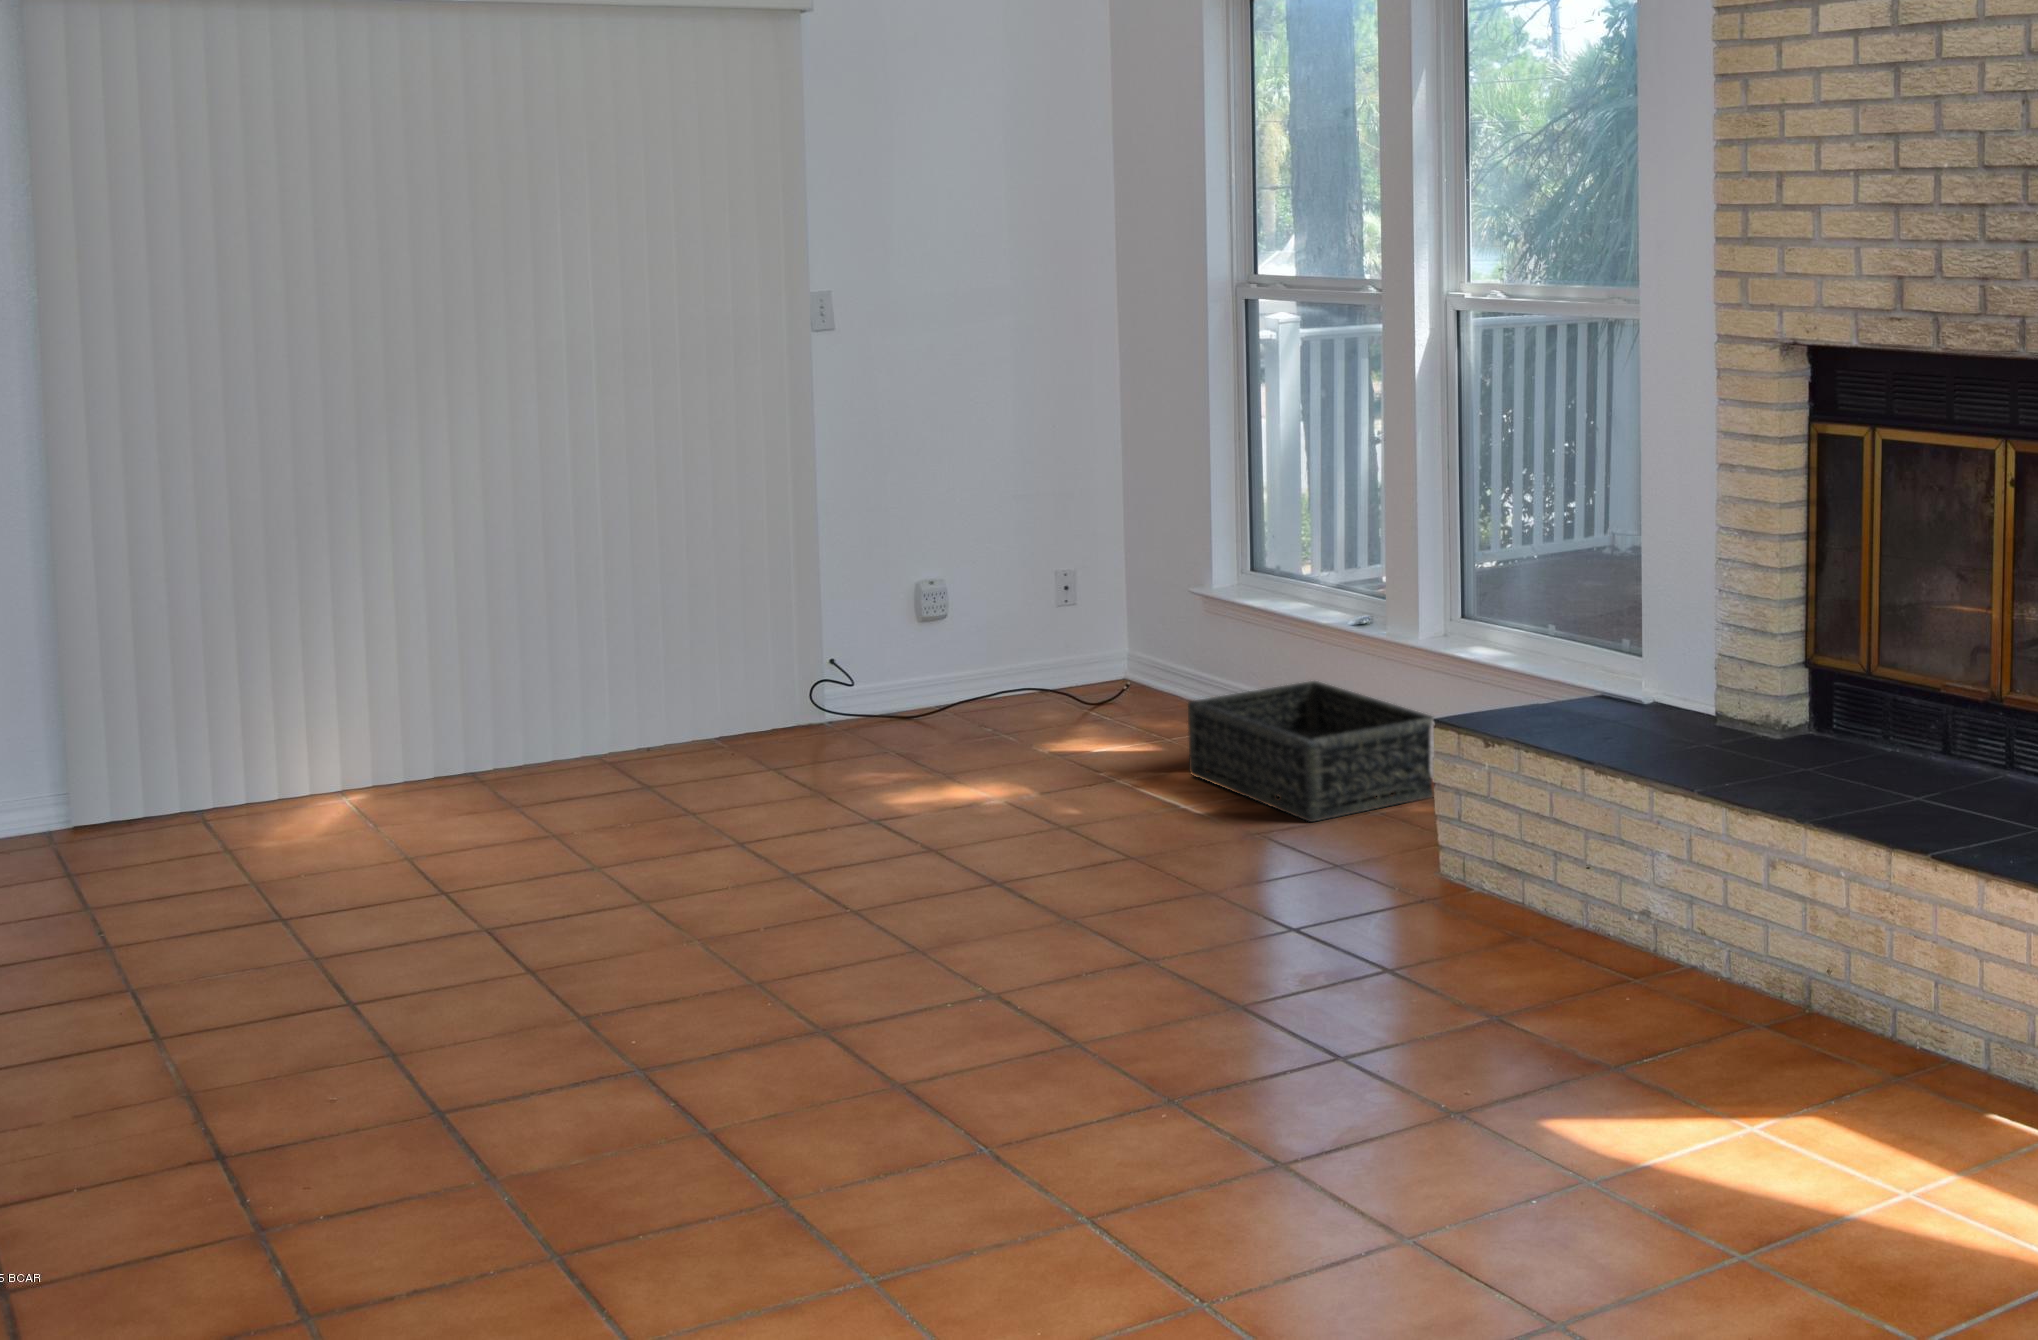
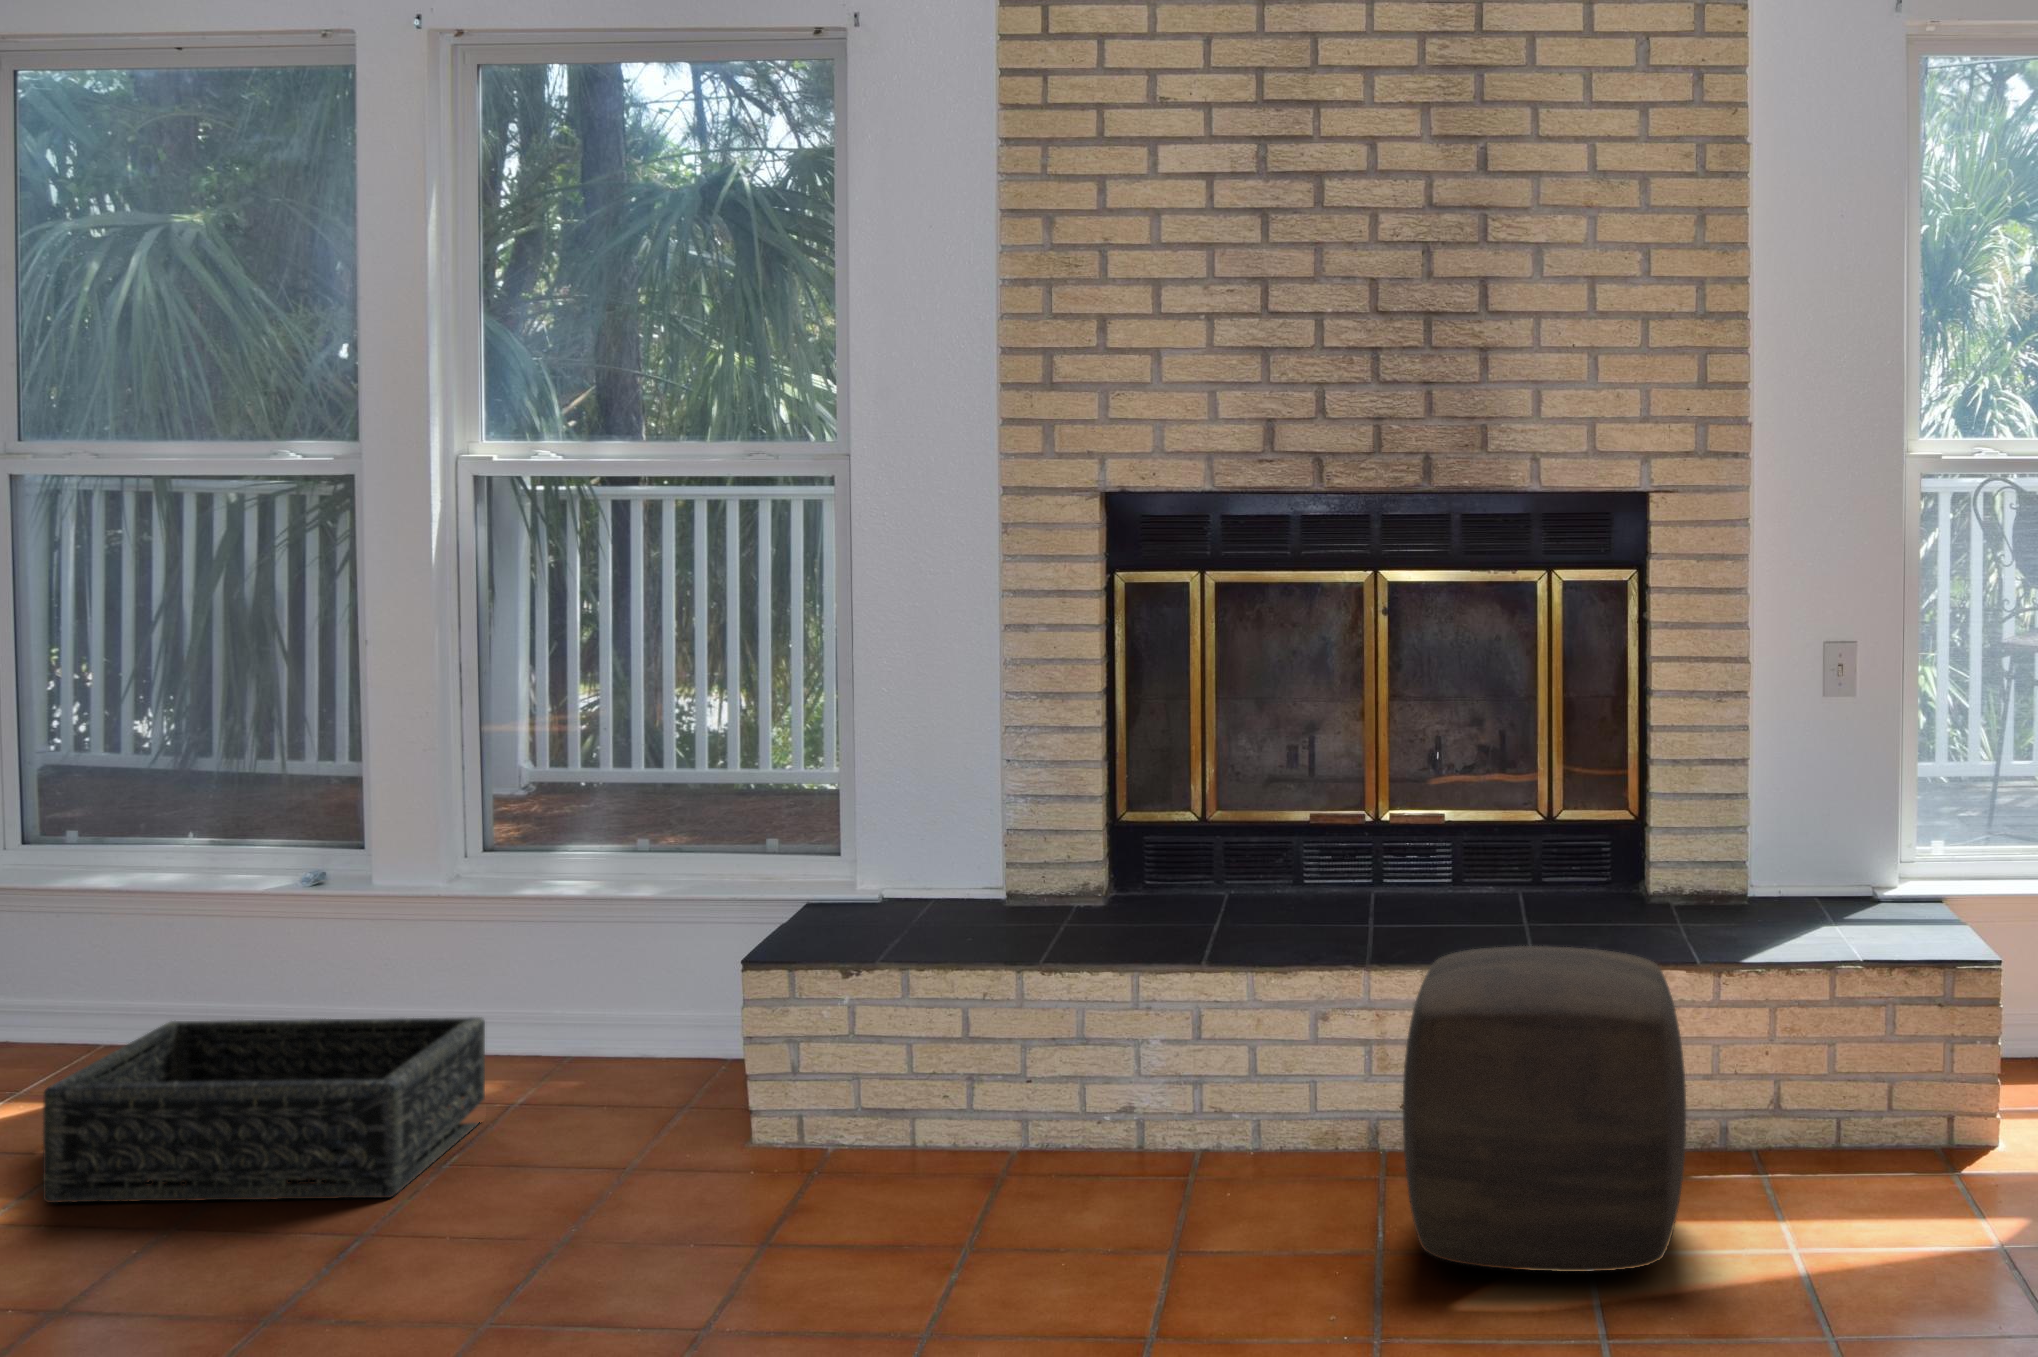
ottoman: none [1627,813,1954,1131] -> present [1403,946,1686,1272]

